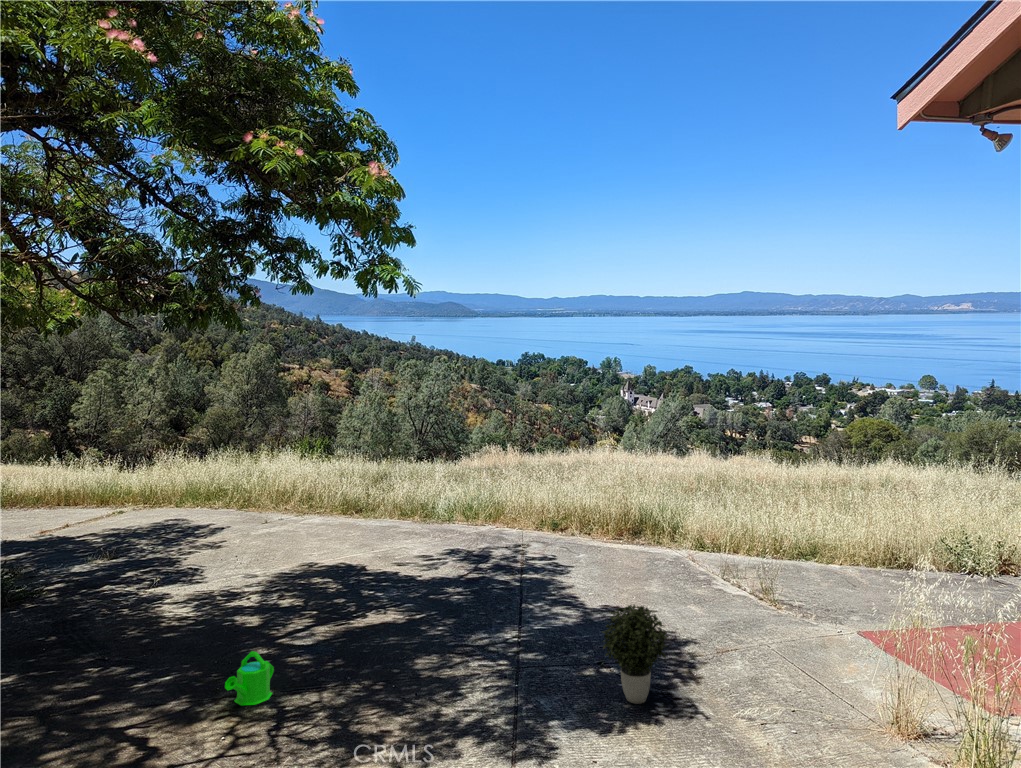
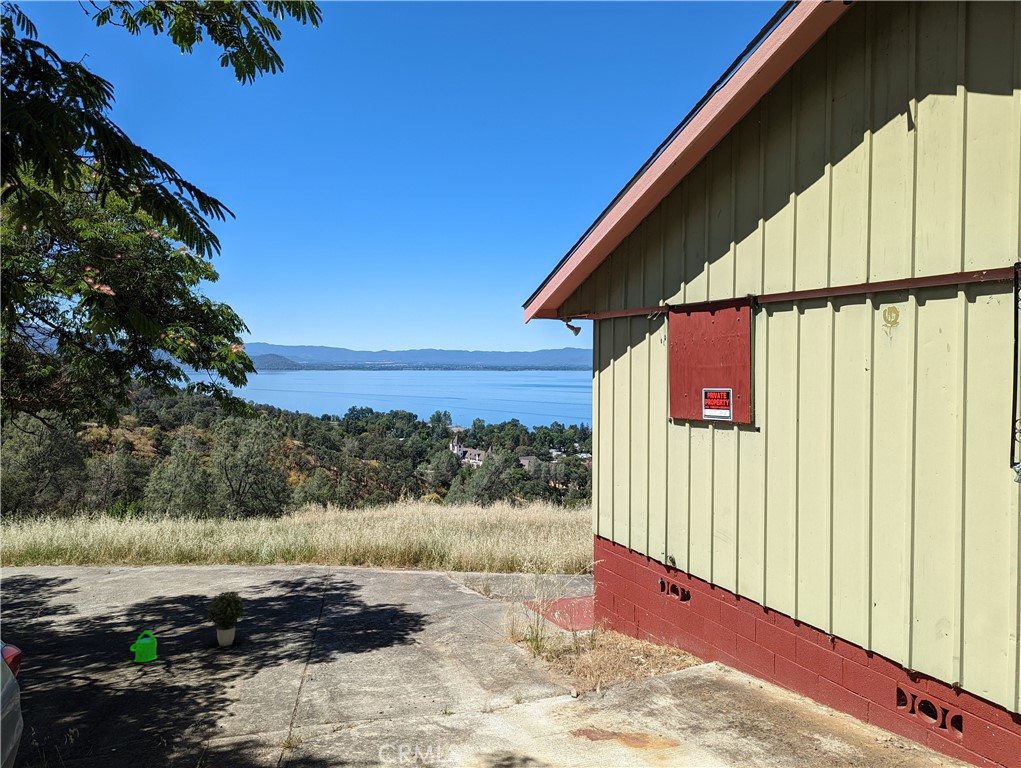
potted plant: present [602,605,668,704] -> present [206,591,245,646]

